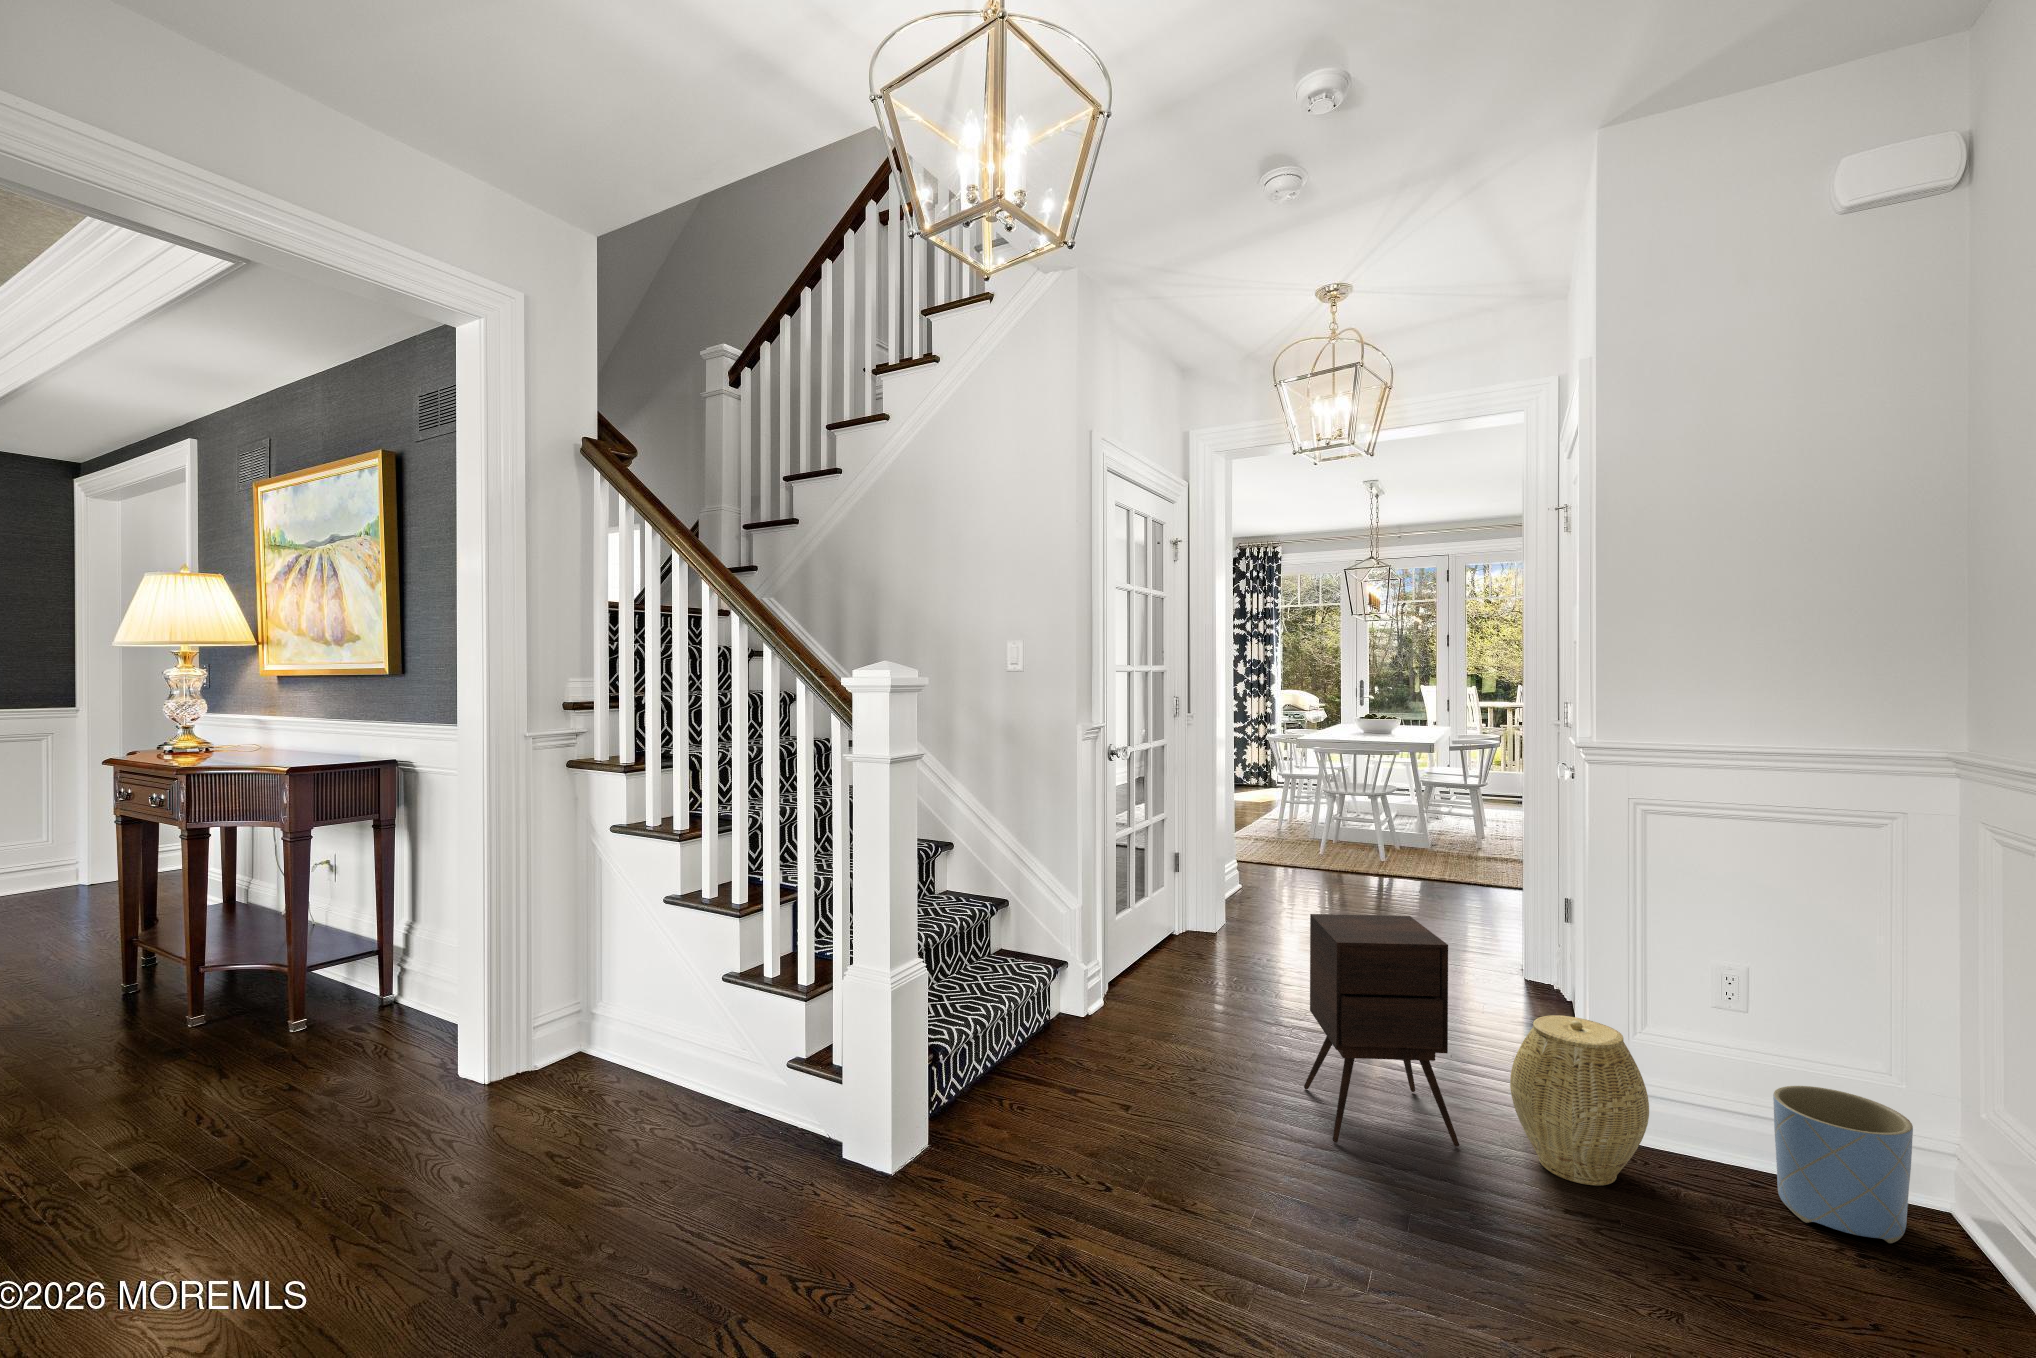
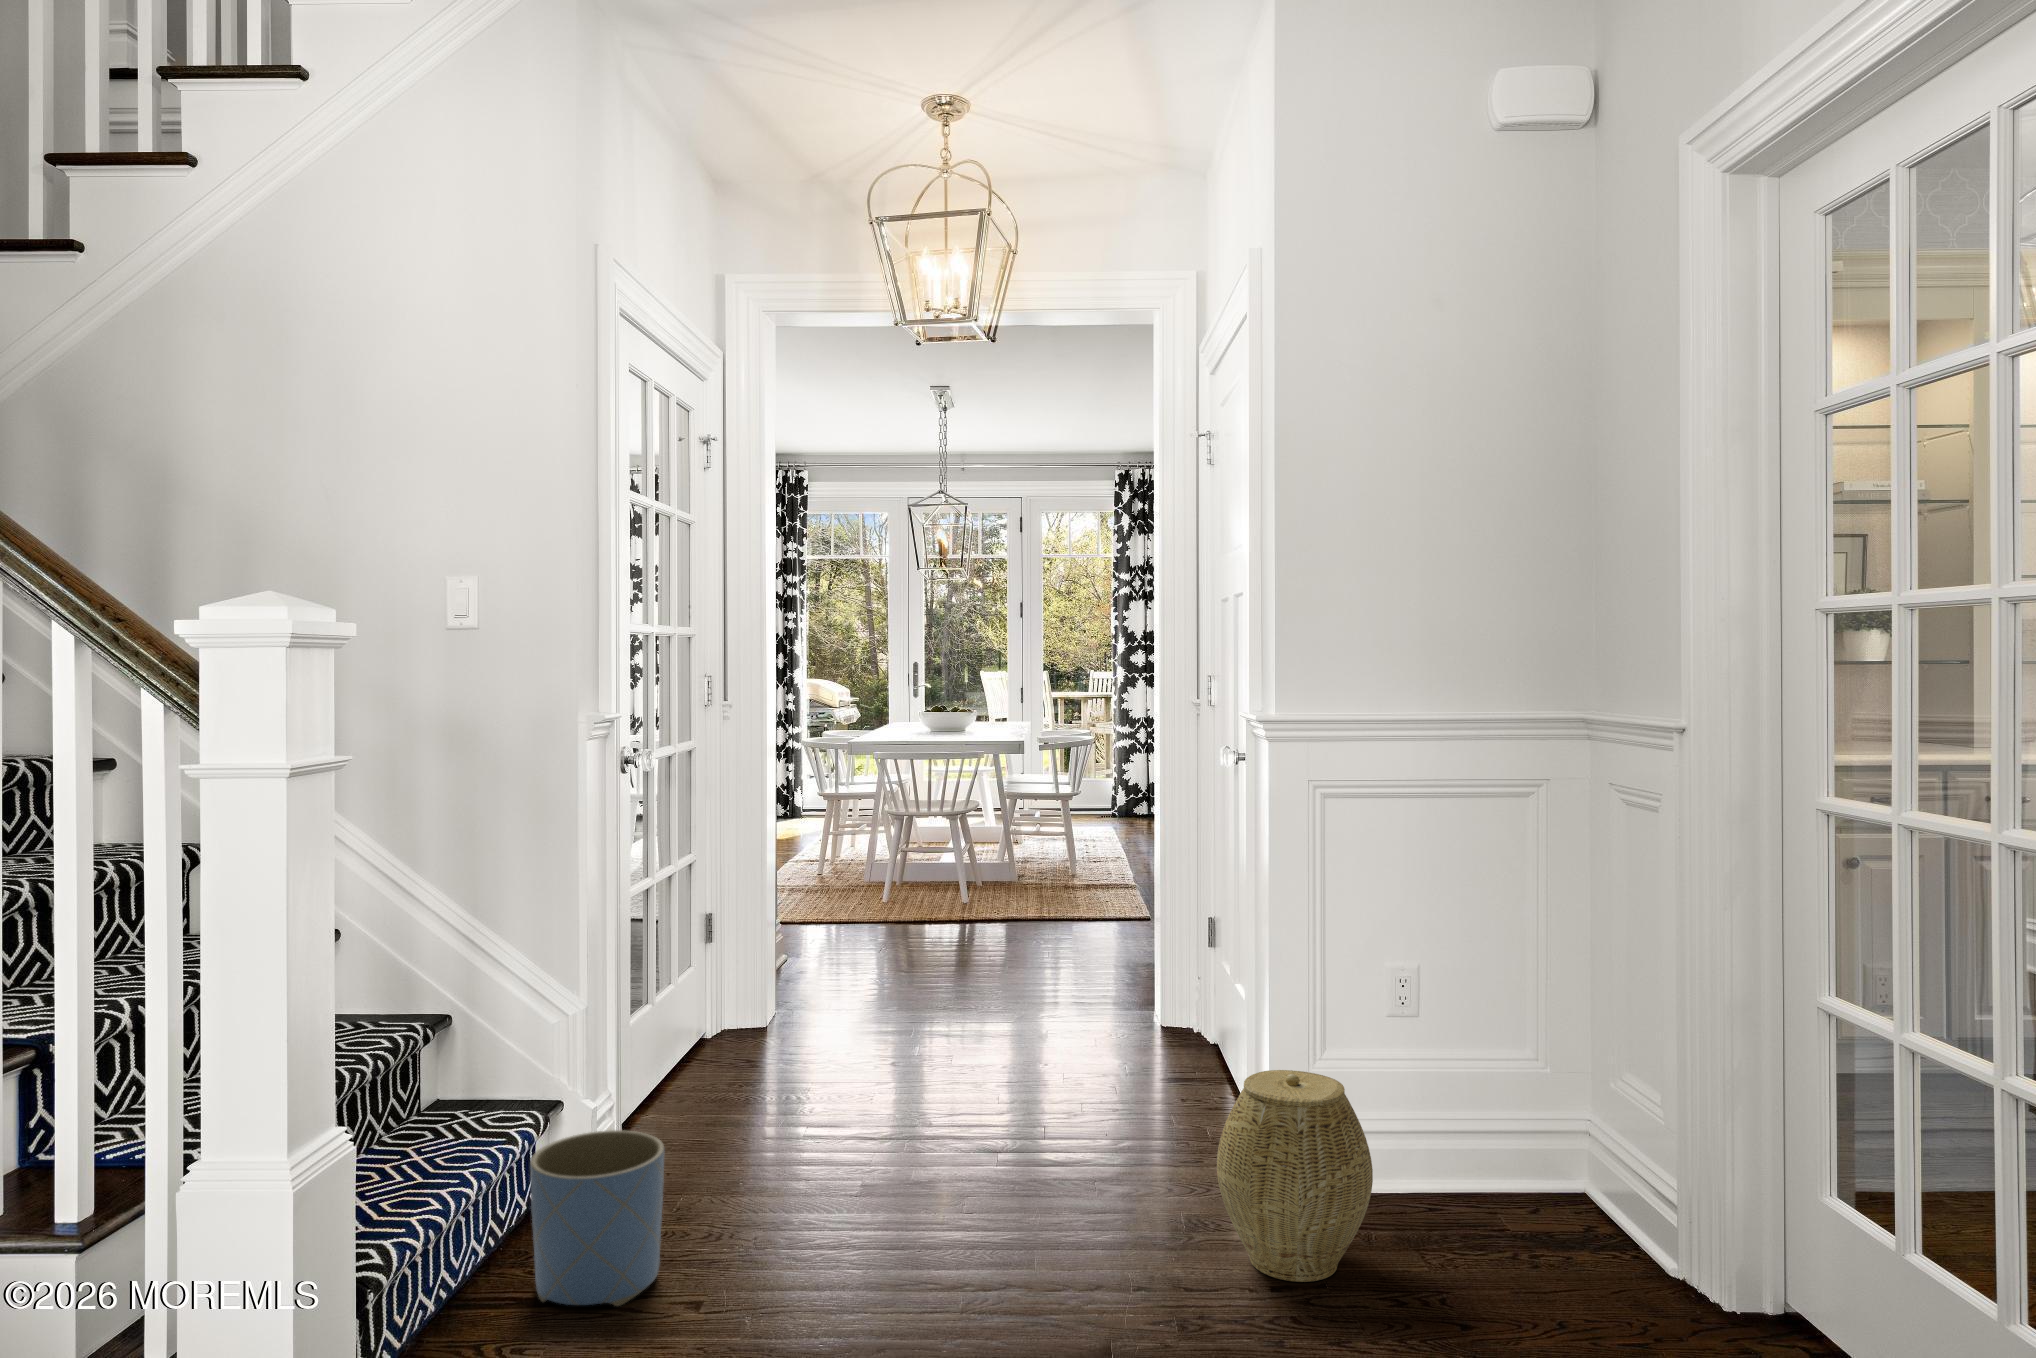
side table: present [1304,914,1459,1147] -> none [946,964,1159,1299]
planter: present [1773,1086,1913,1243] -> present [530,1130,664,1306]

